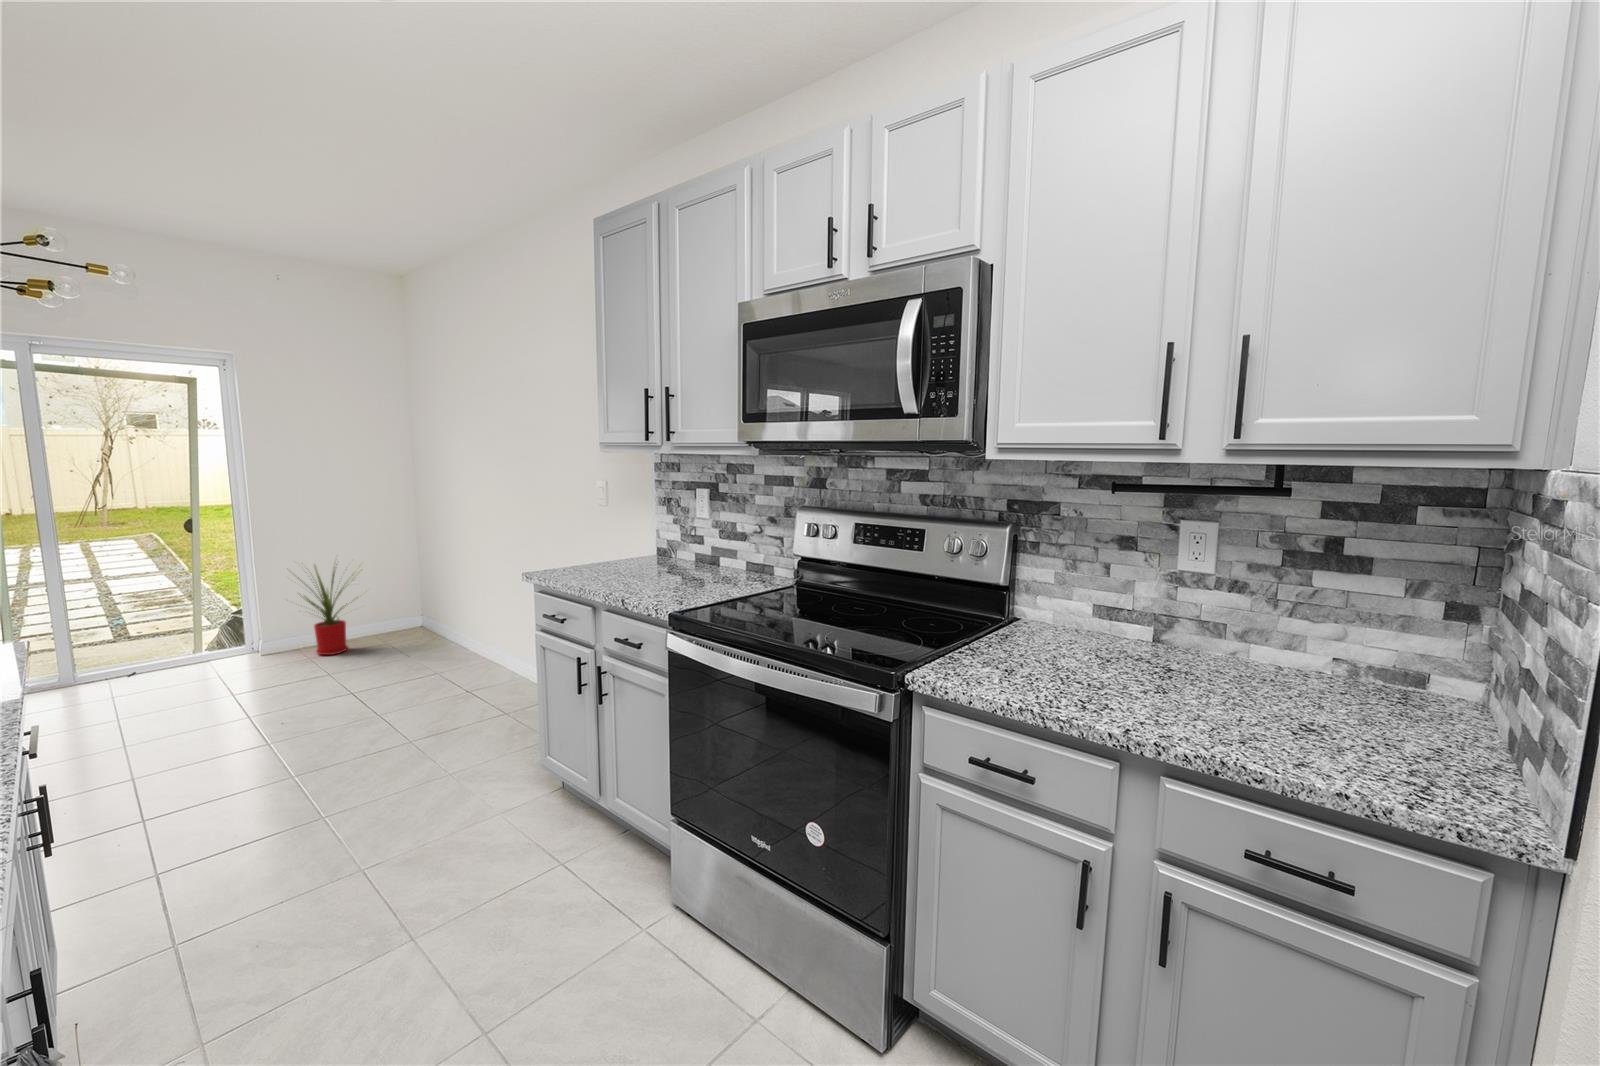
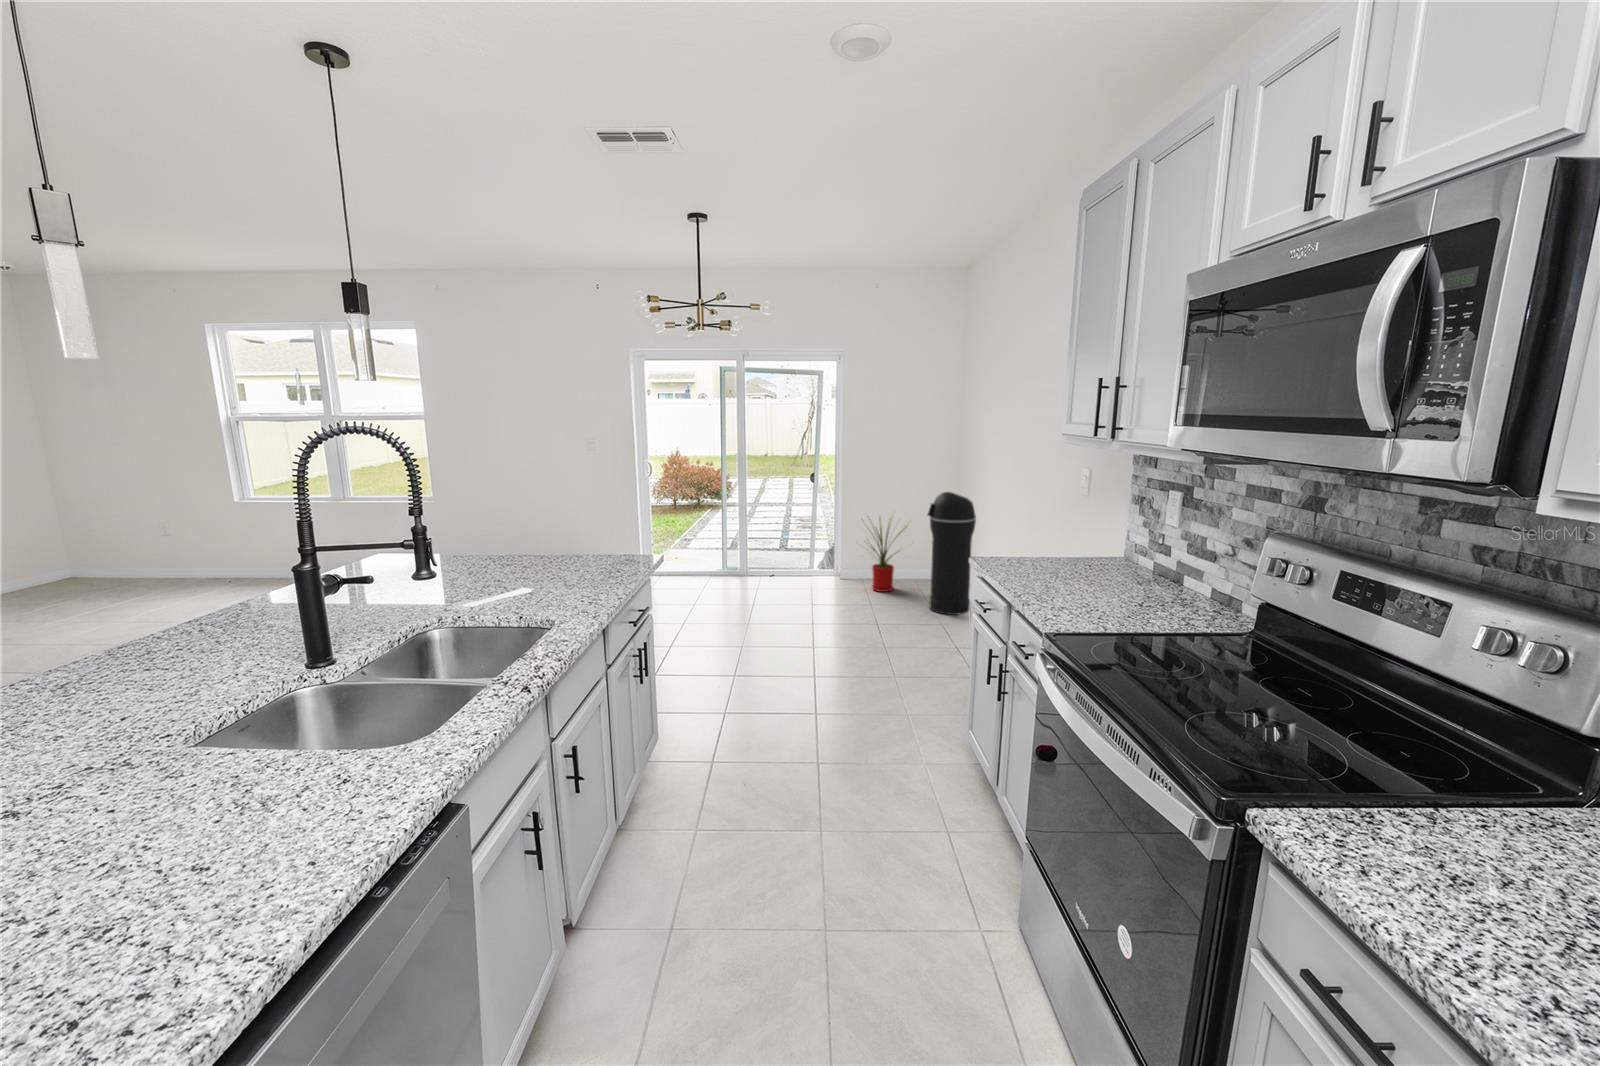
trash can: none [392,524,457,661] -> present [927,492,976,615]

